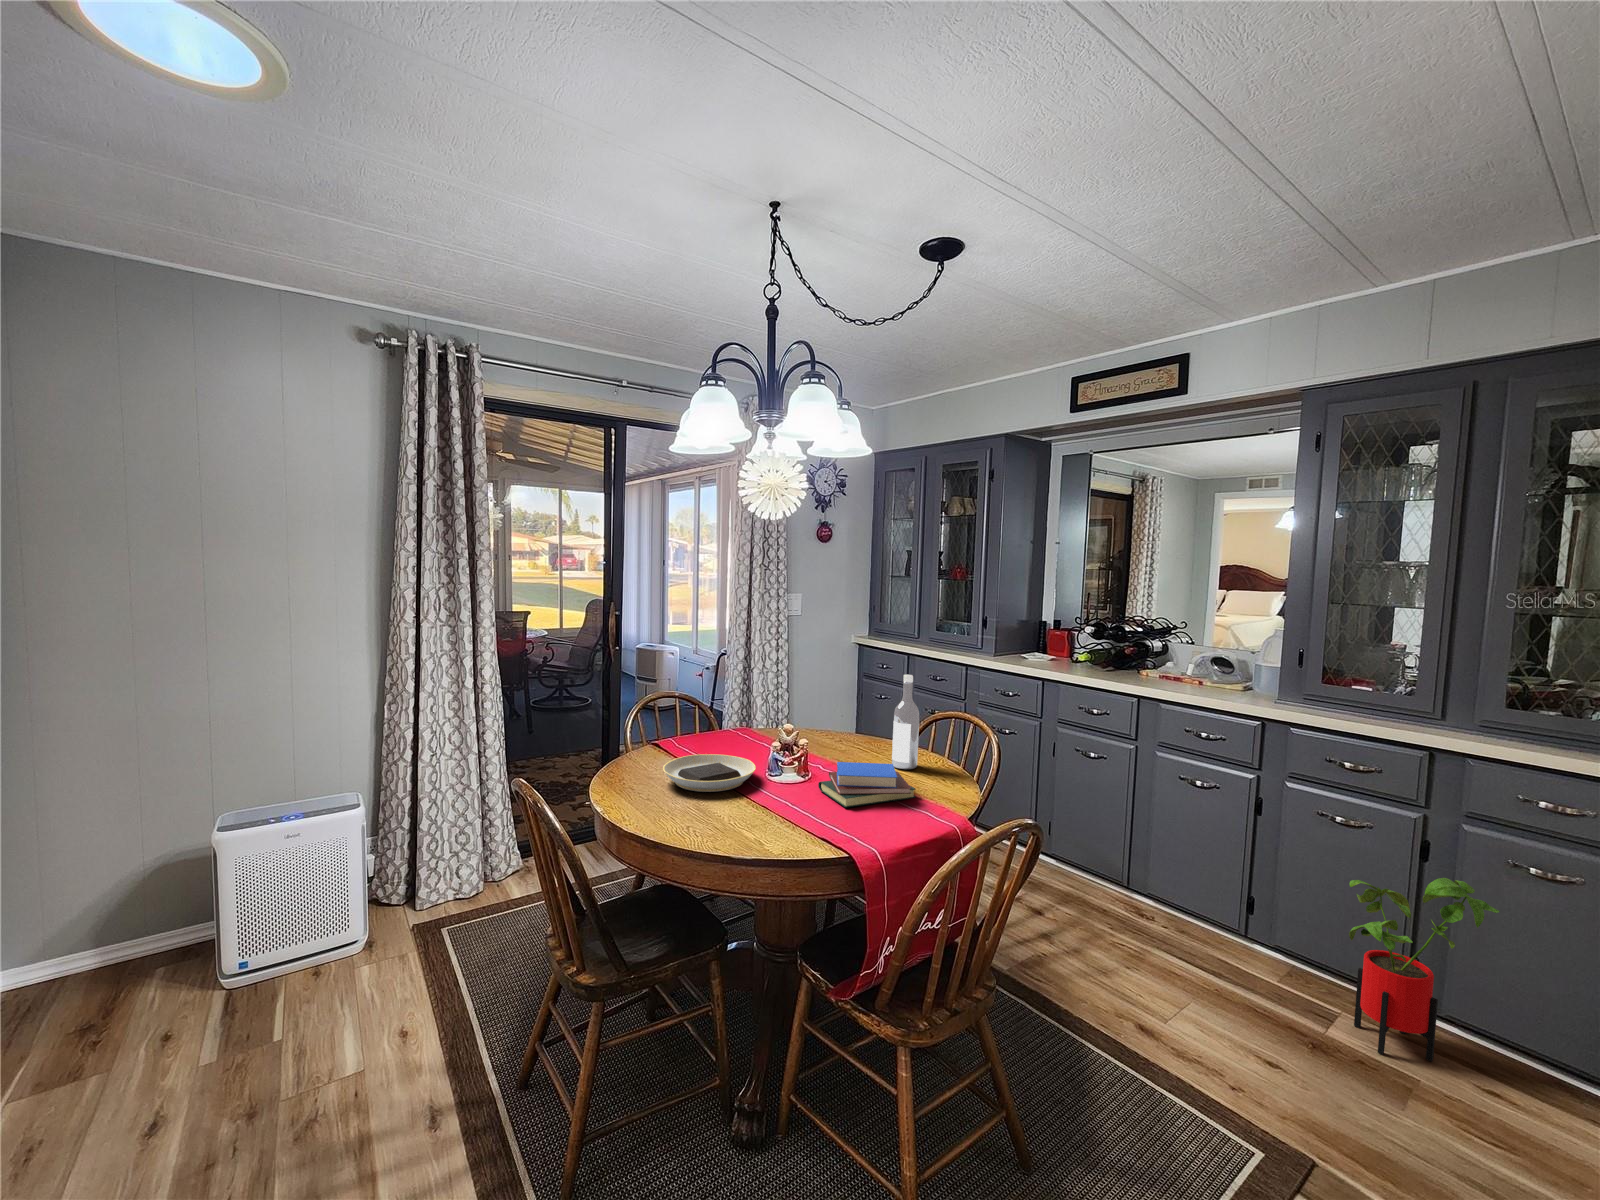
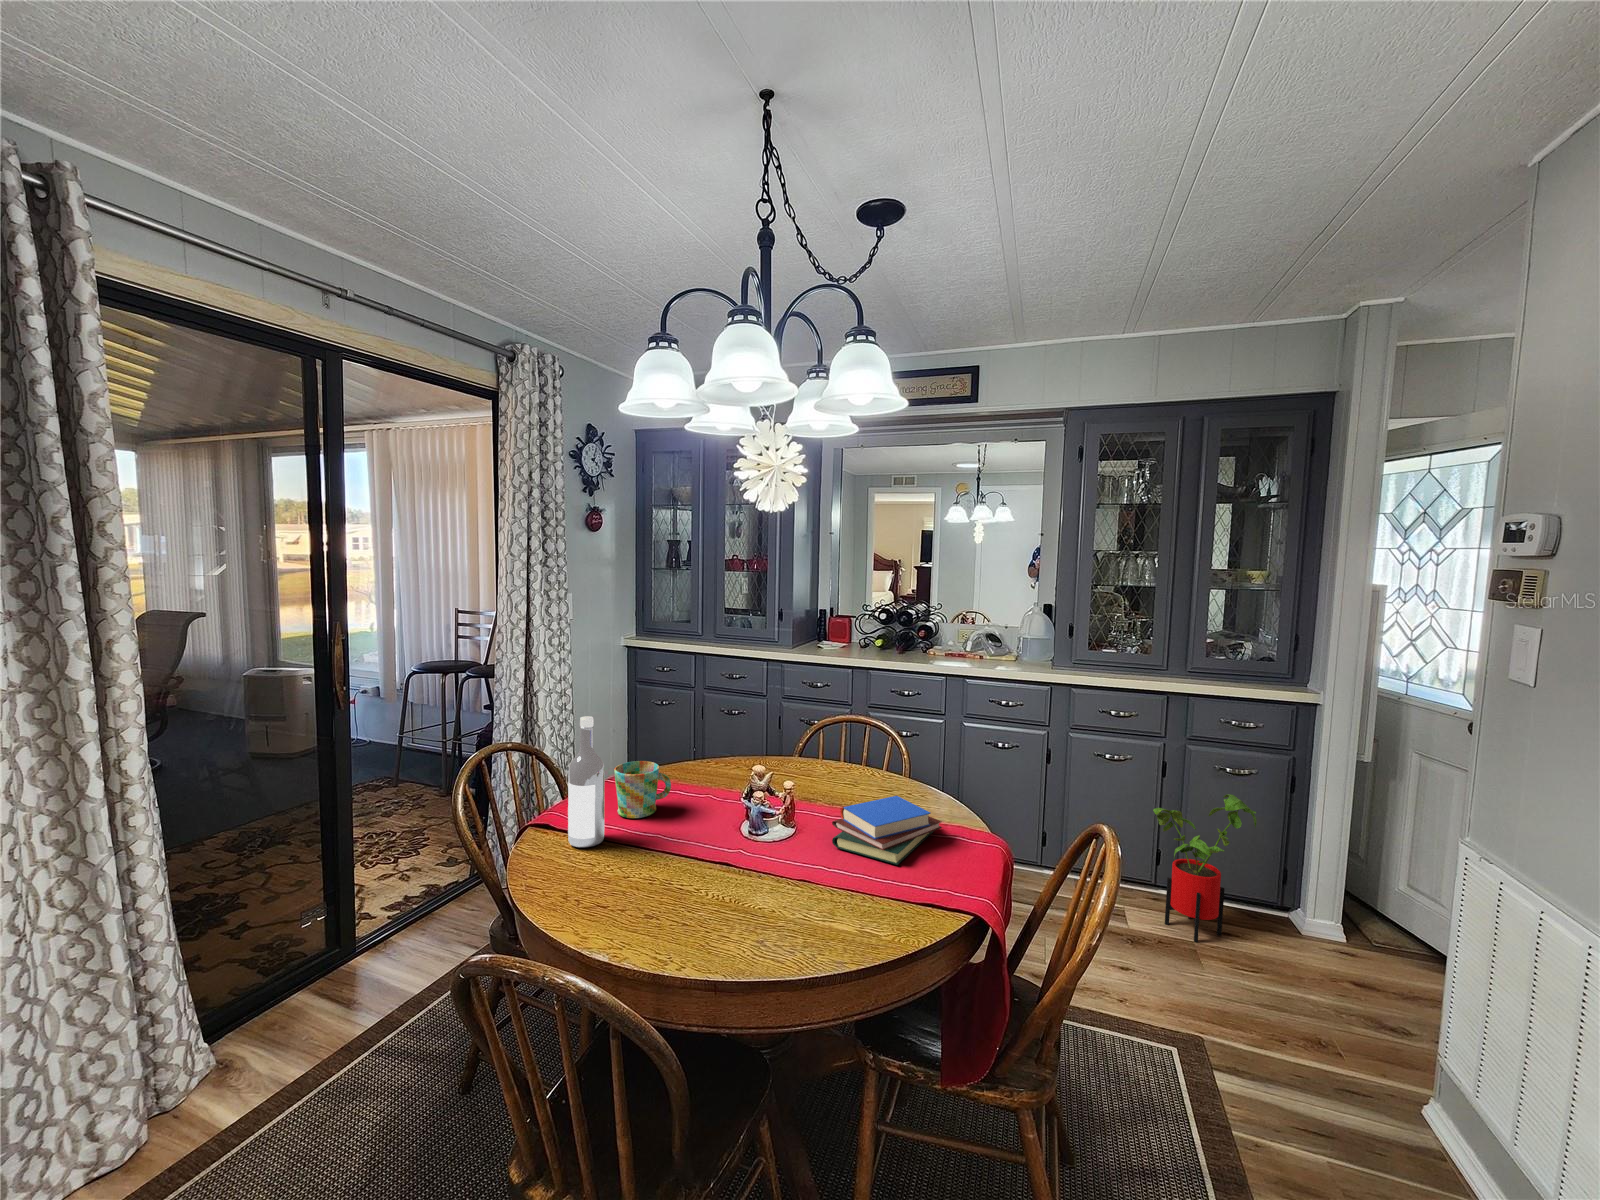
wine bottle: present [892,675,919,769] -> present [568,716,605,848]
mug: none [710,711,751,751] -> present [614,761,671,818]
plate: present [663,754,756,792] -> none [622,825,753,894]

